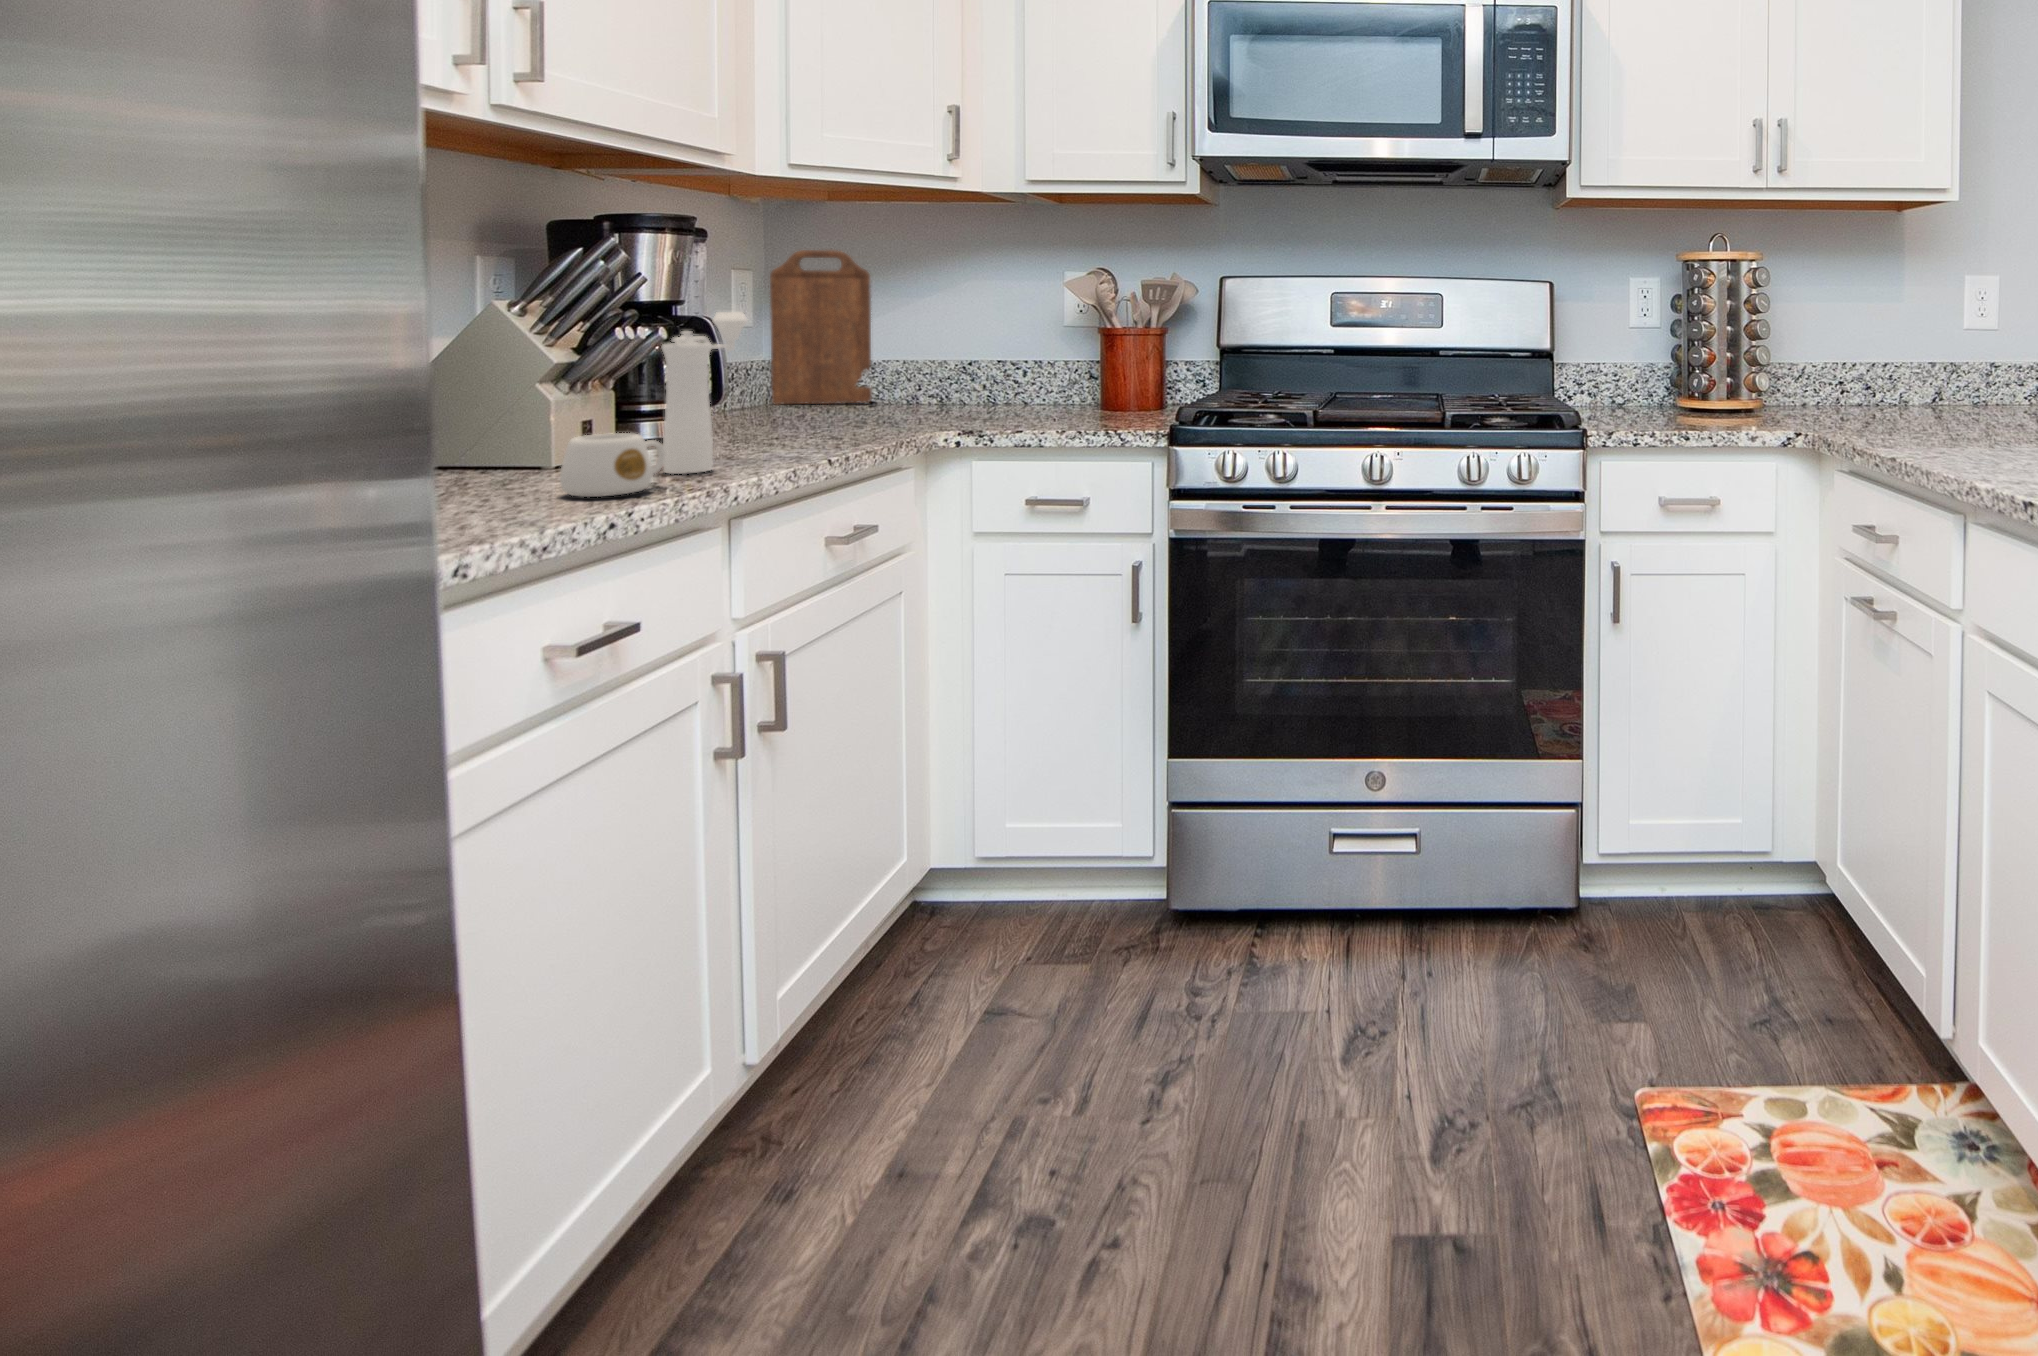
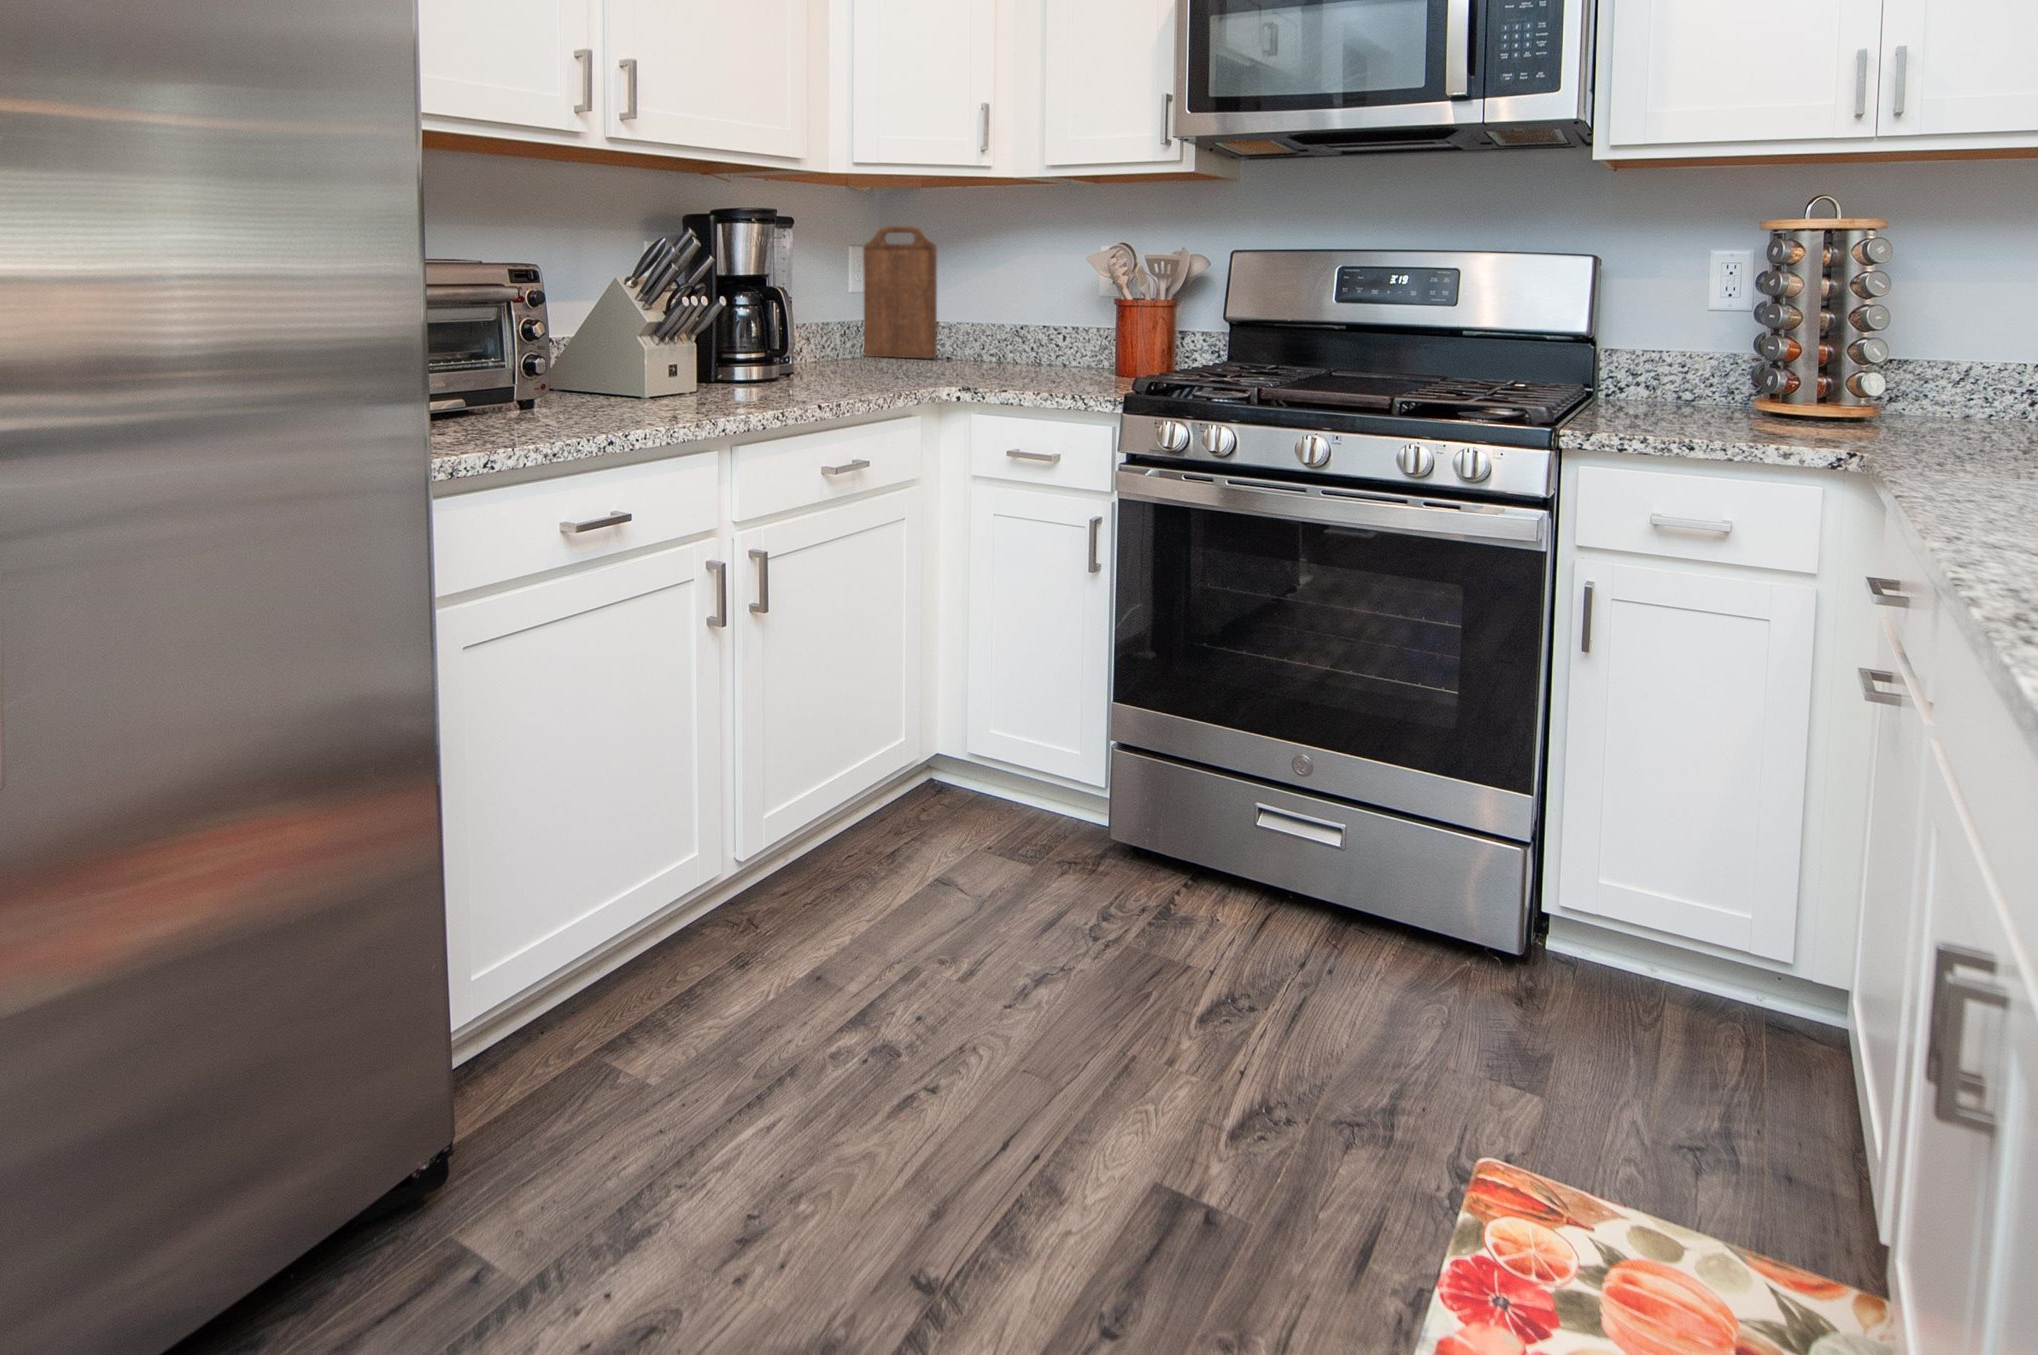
pepper mill: present [662,312,748,474] -> none [704,286,773,410]
mug: present [560,433,665,497] -> none [625,378,692,422]

